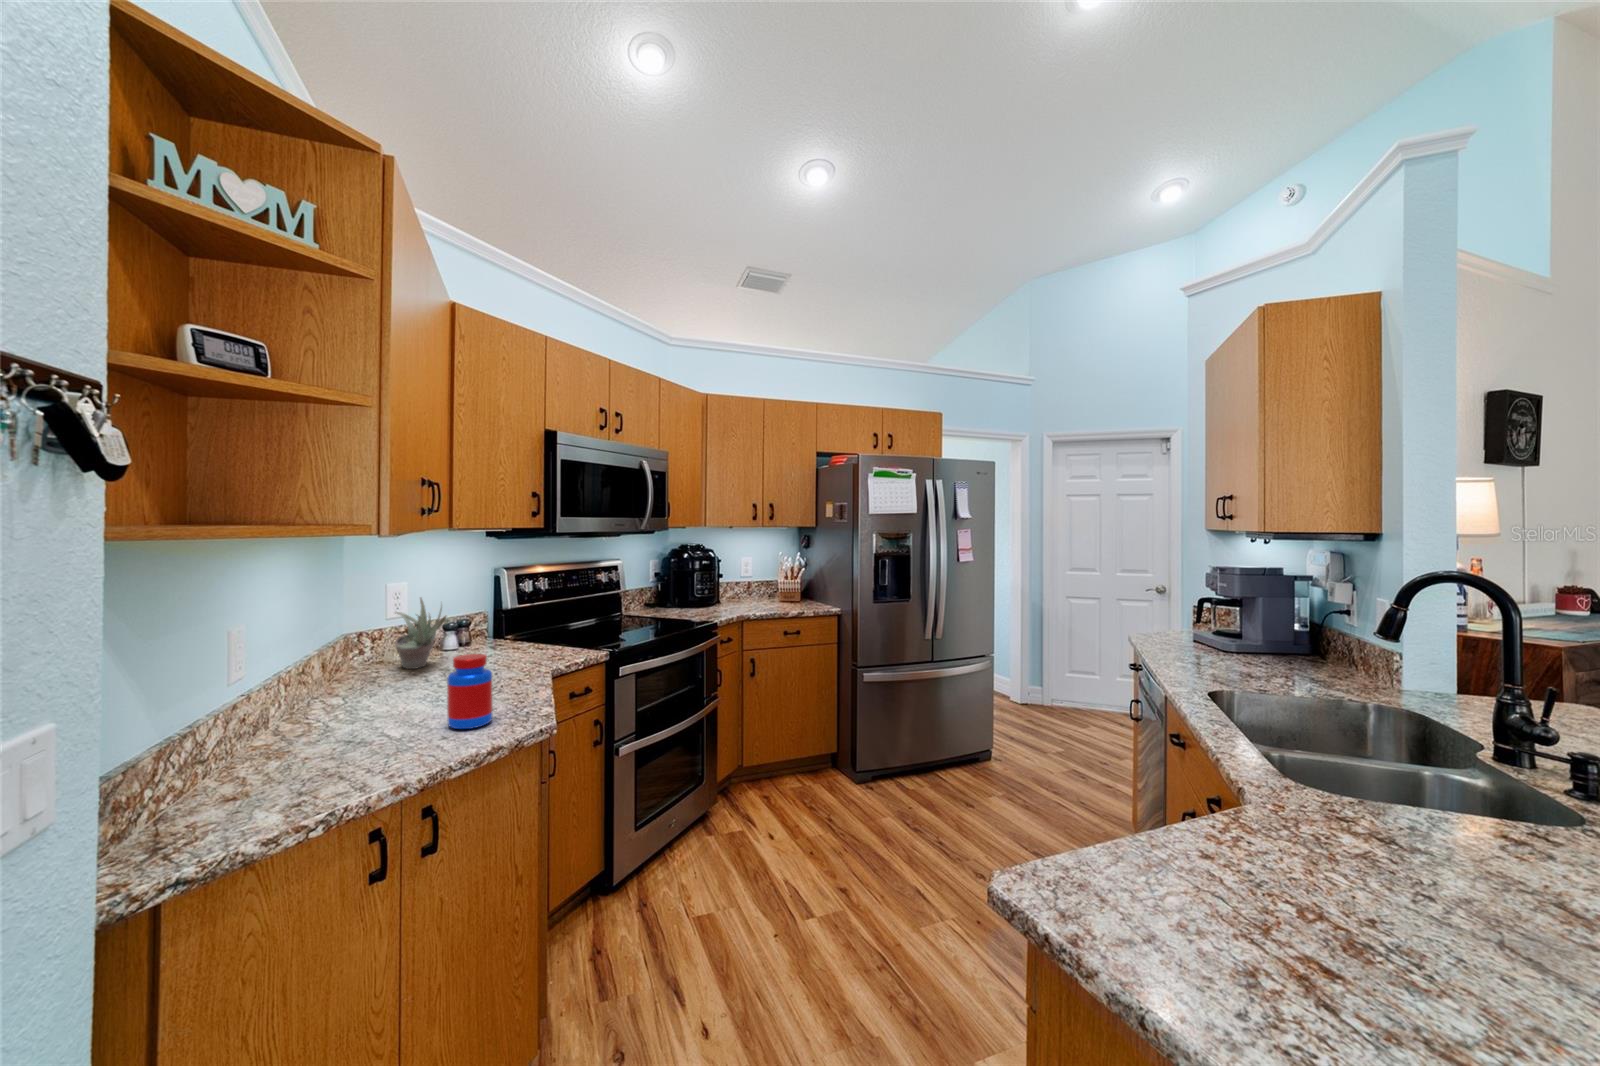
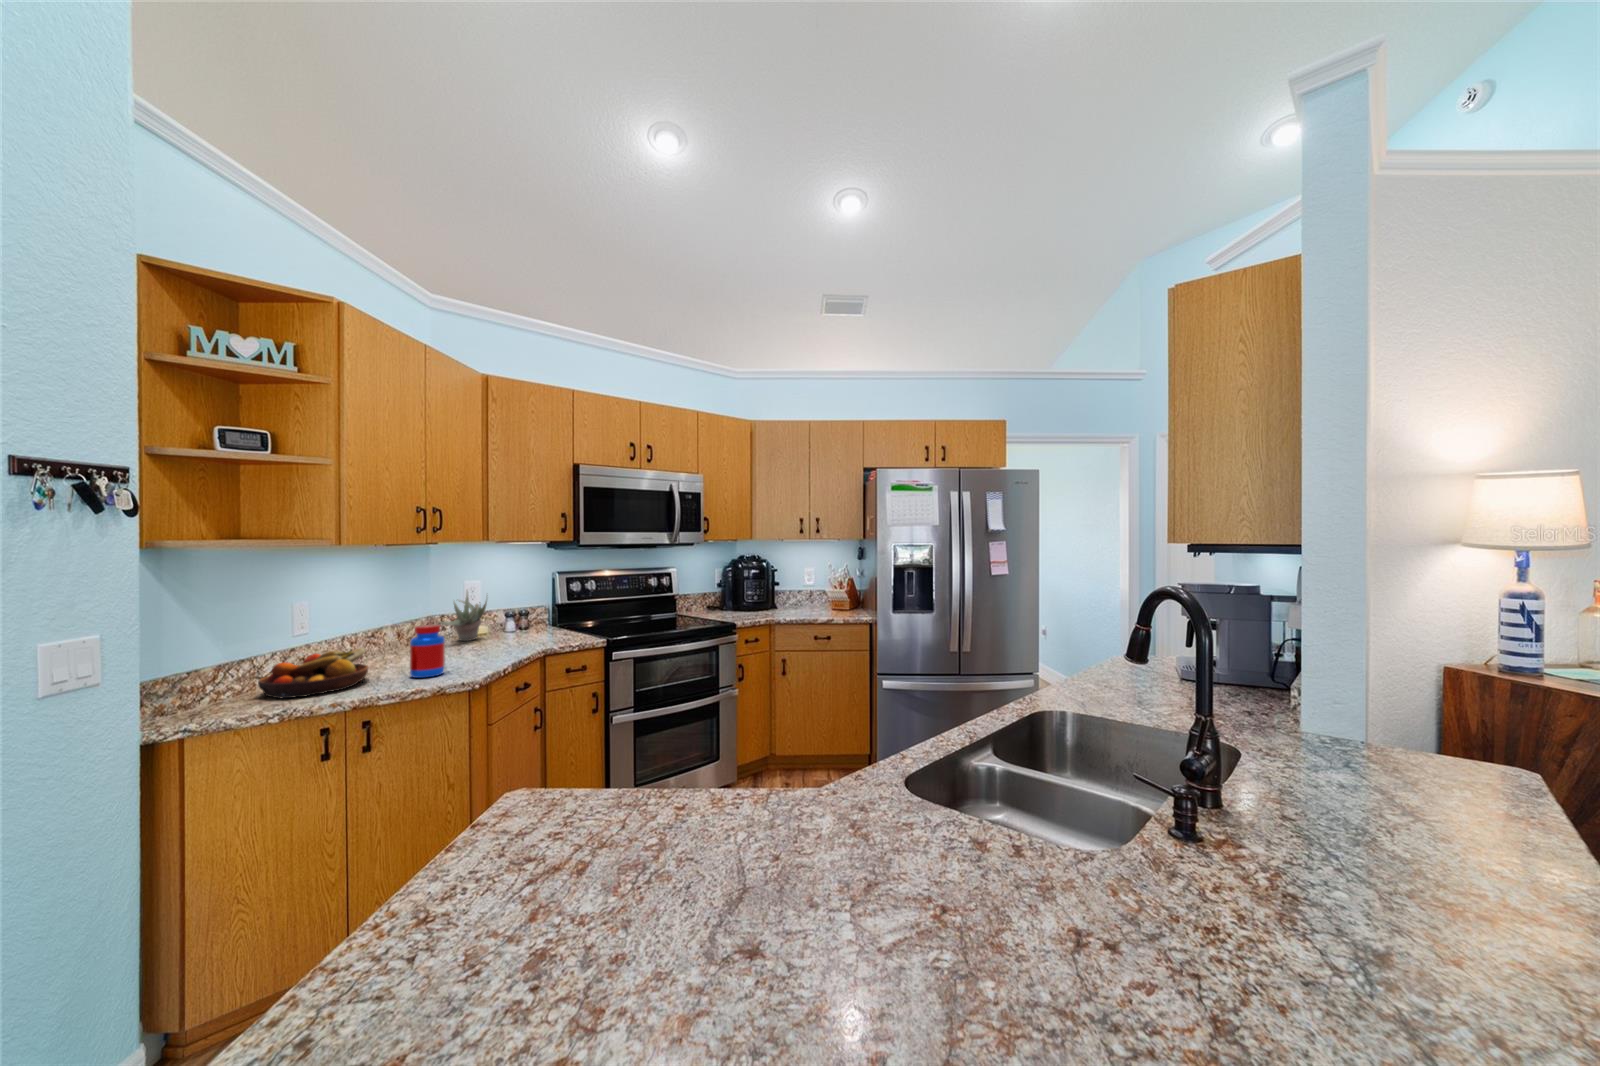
fruit bowl: none [242,694,401,786] -> present [258,648,368,698]

